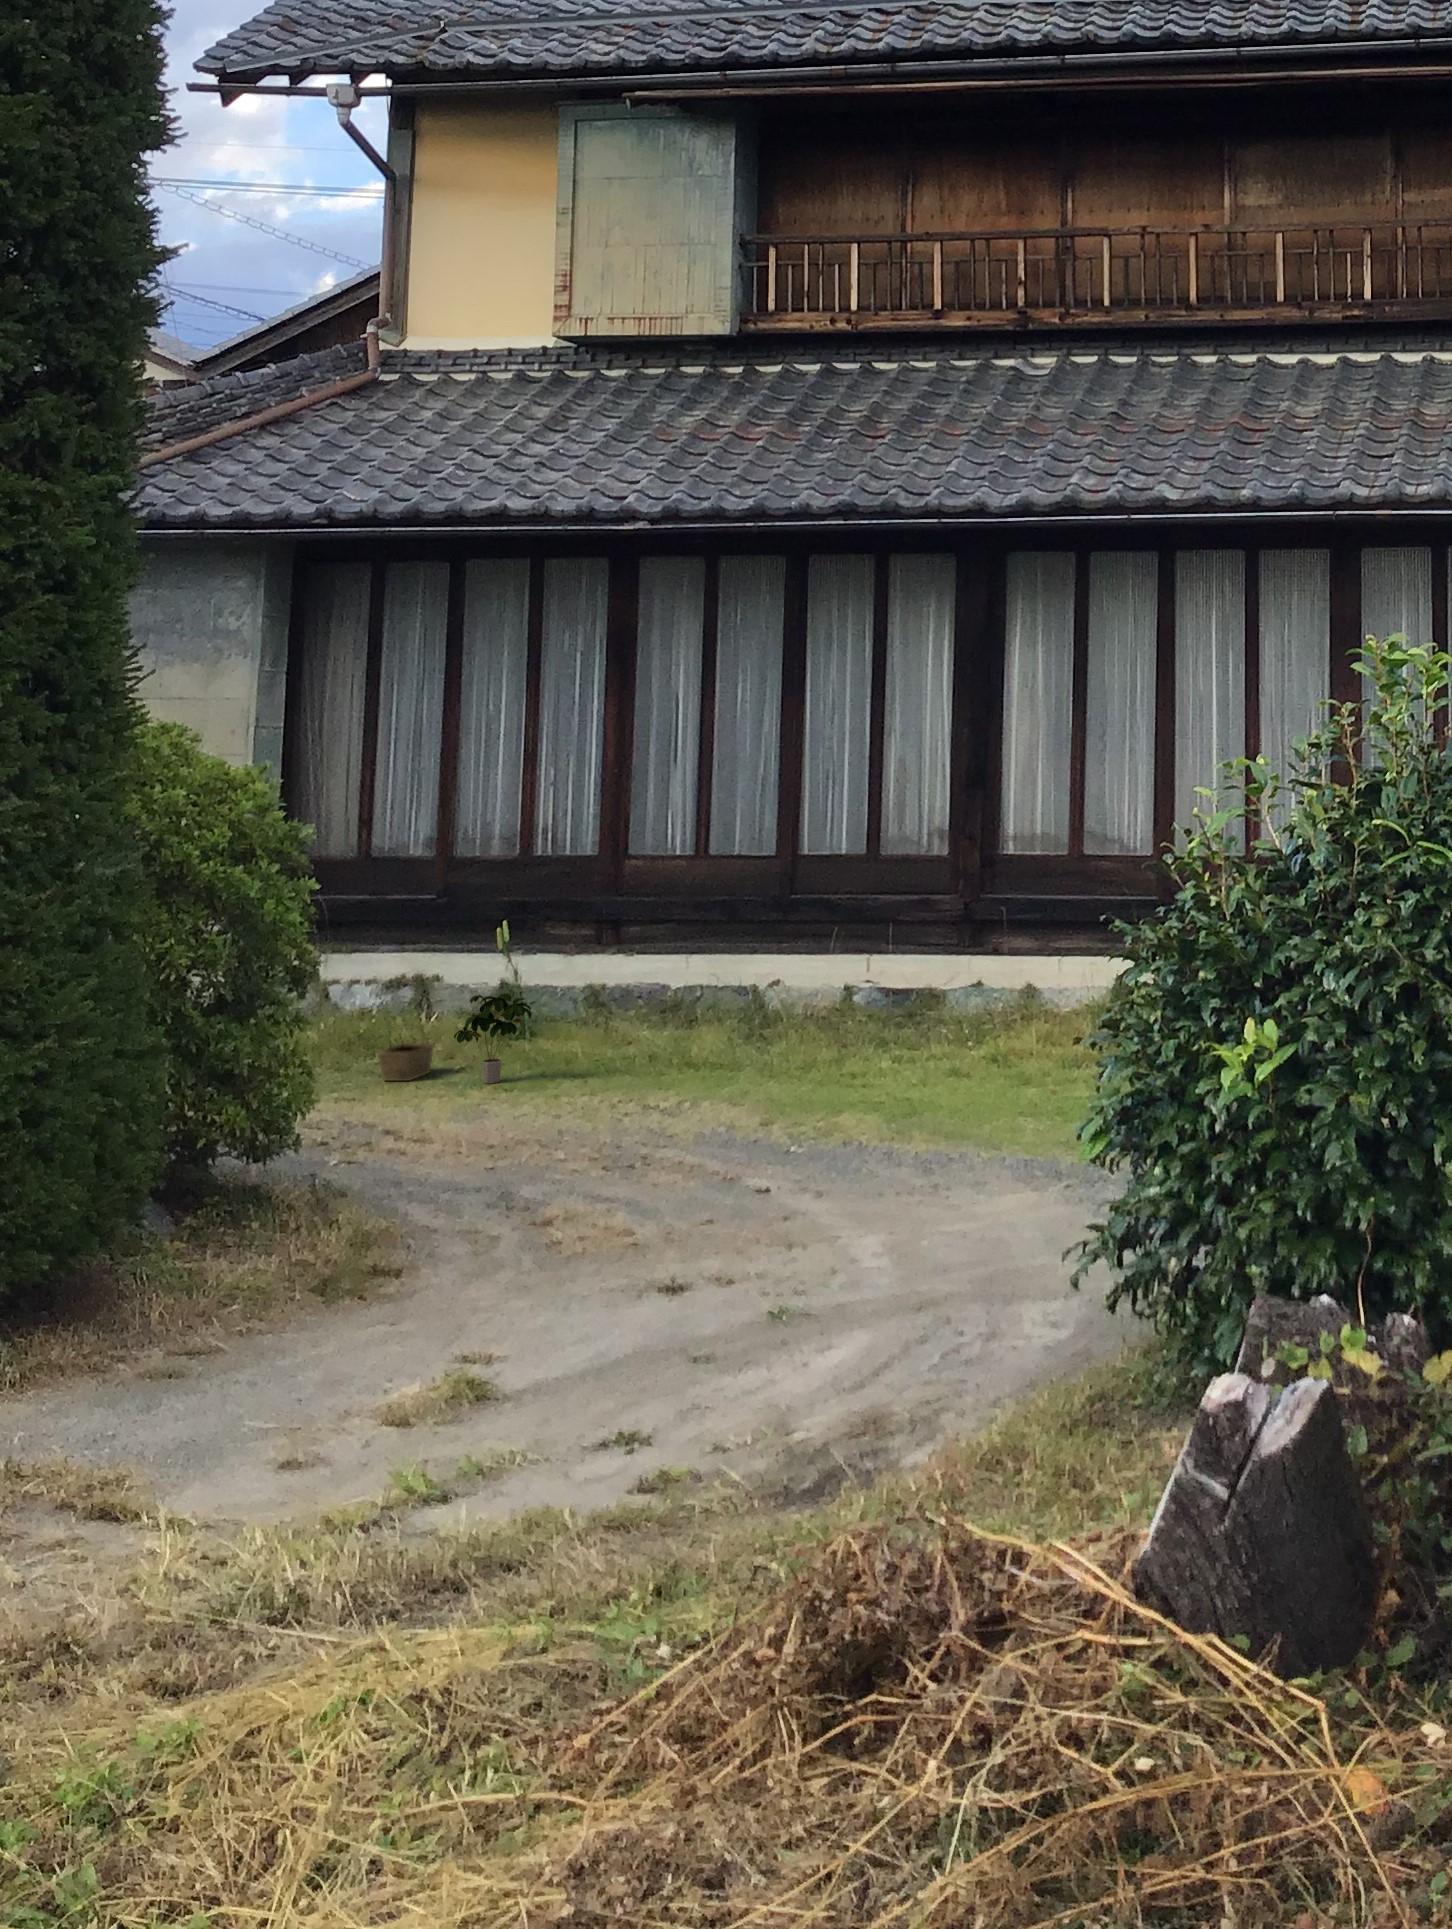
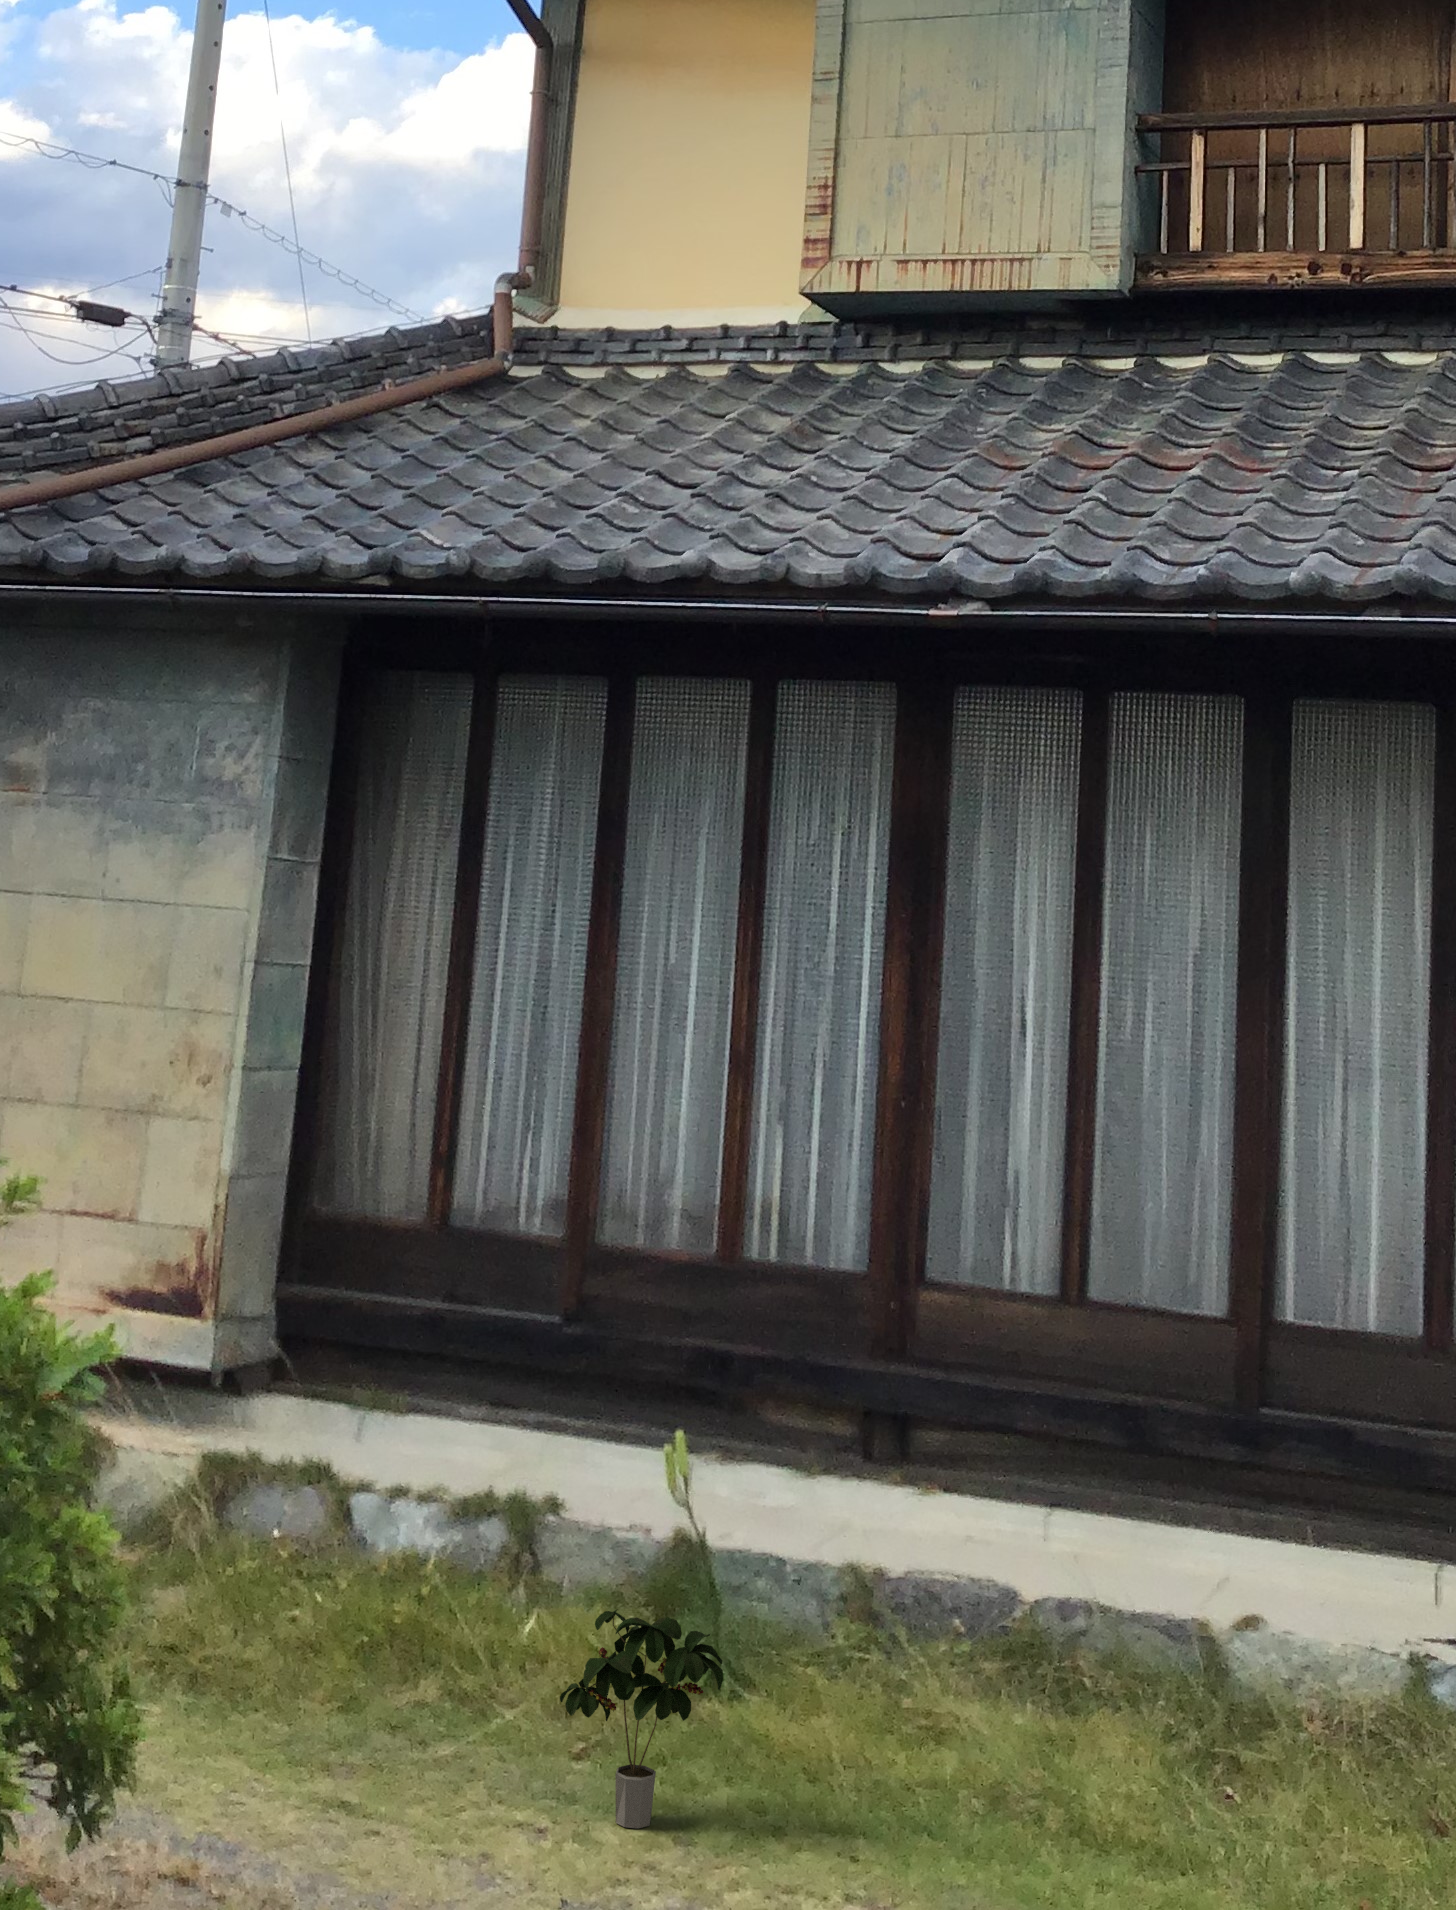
basket: present [378,1031,434,1081] -> none [406,1640,524,1779]

